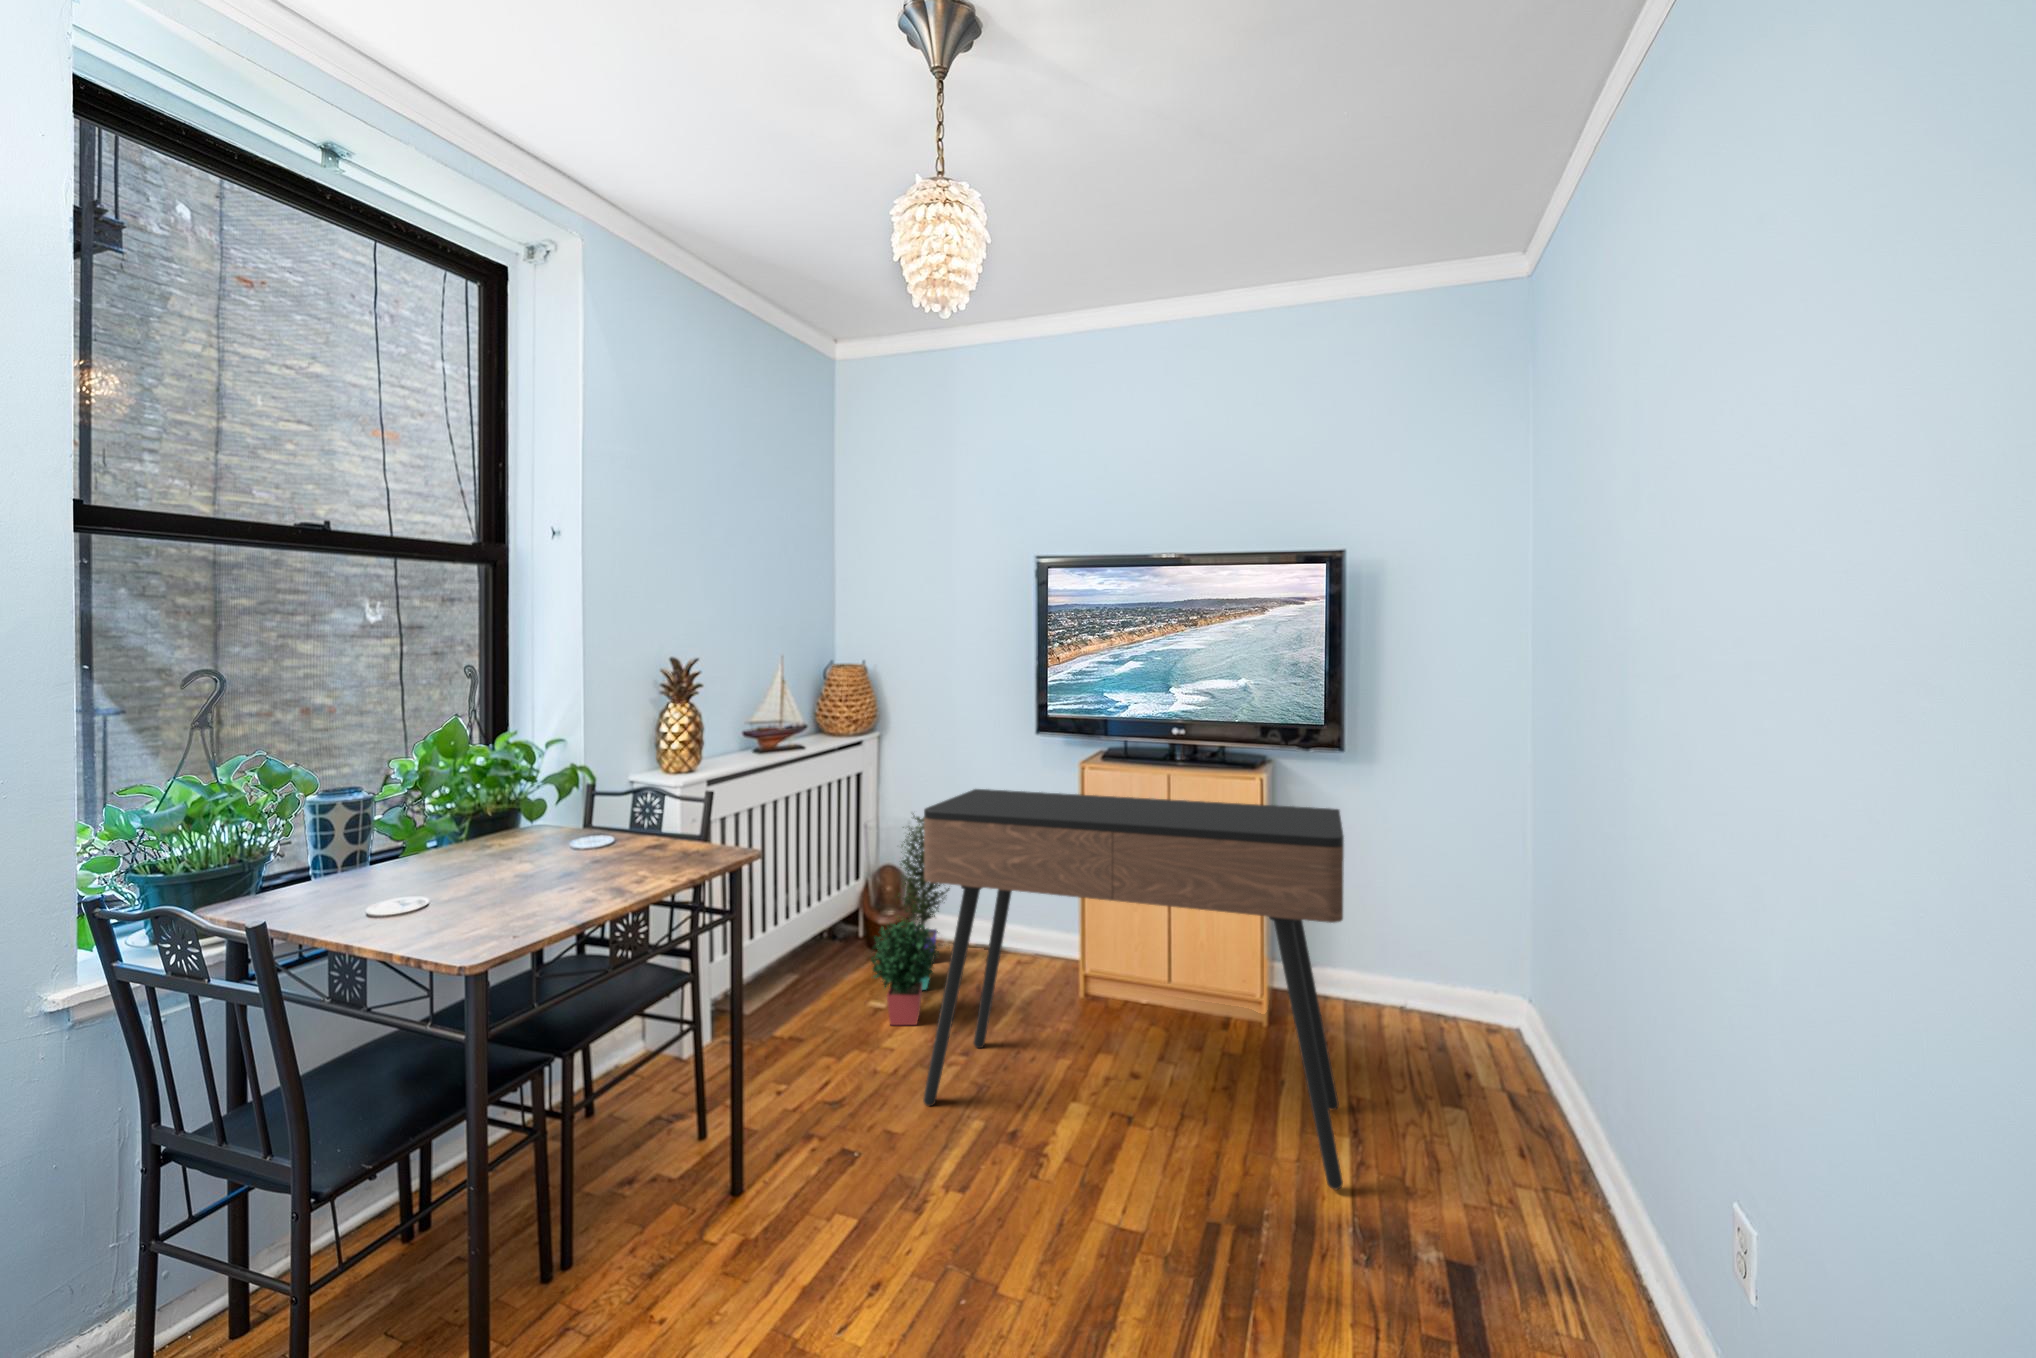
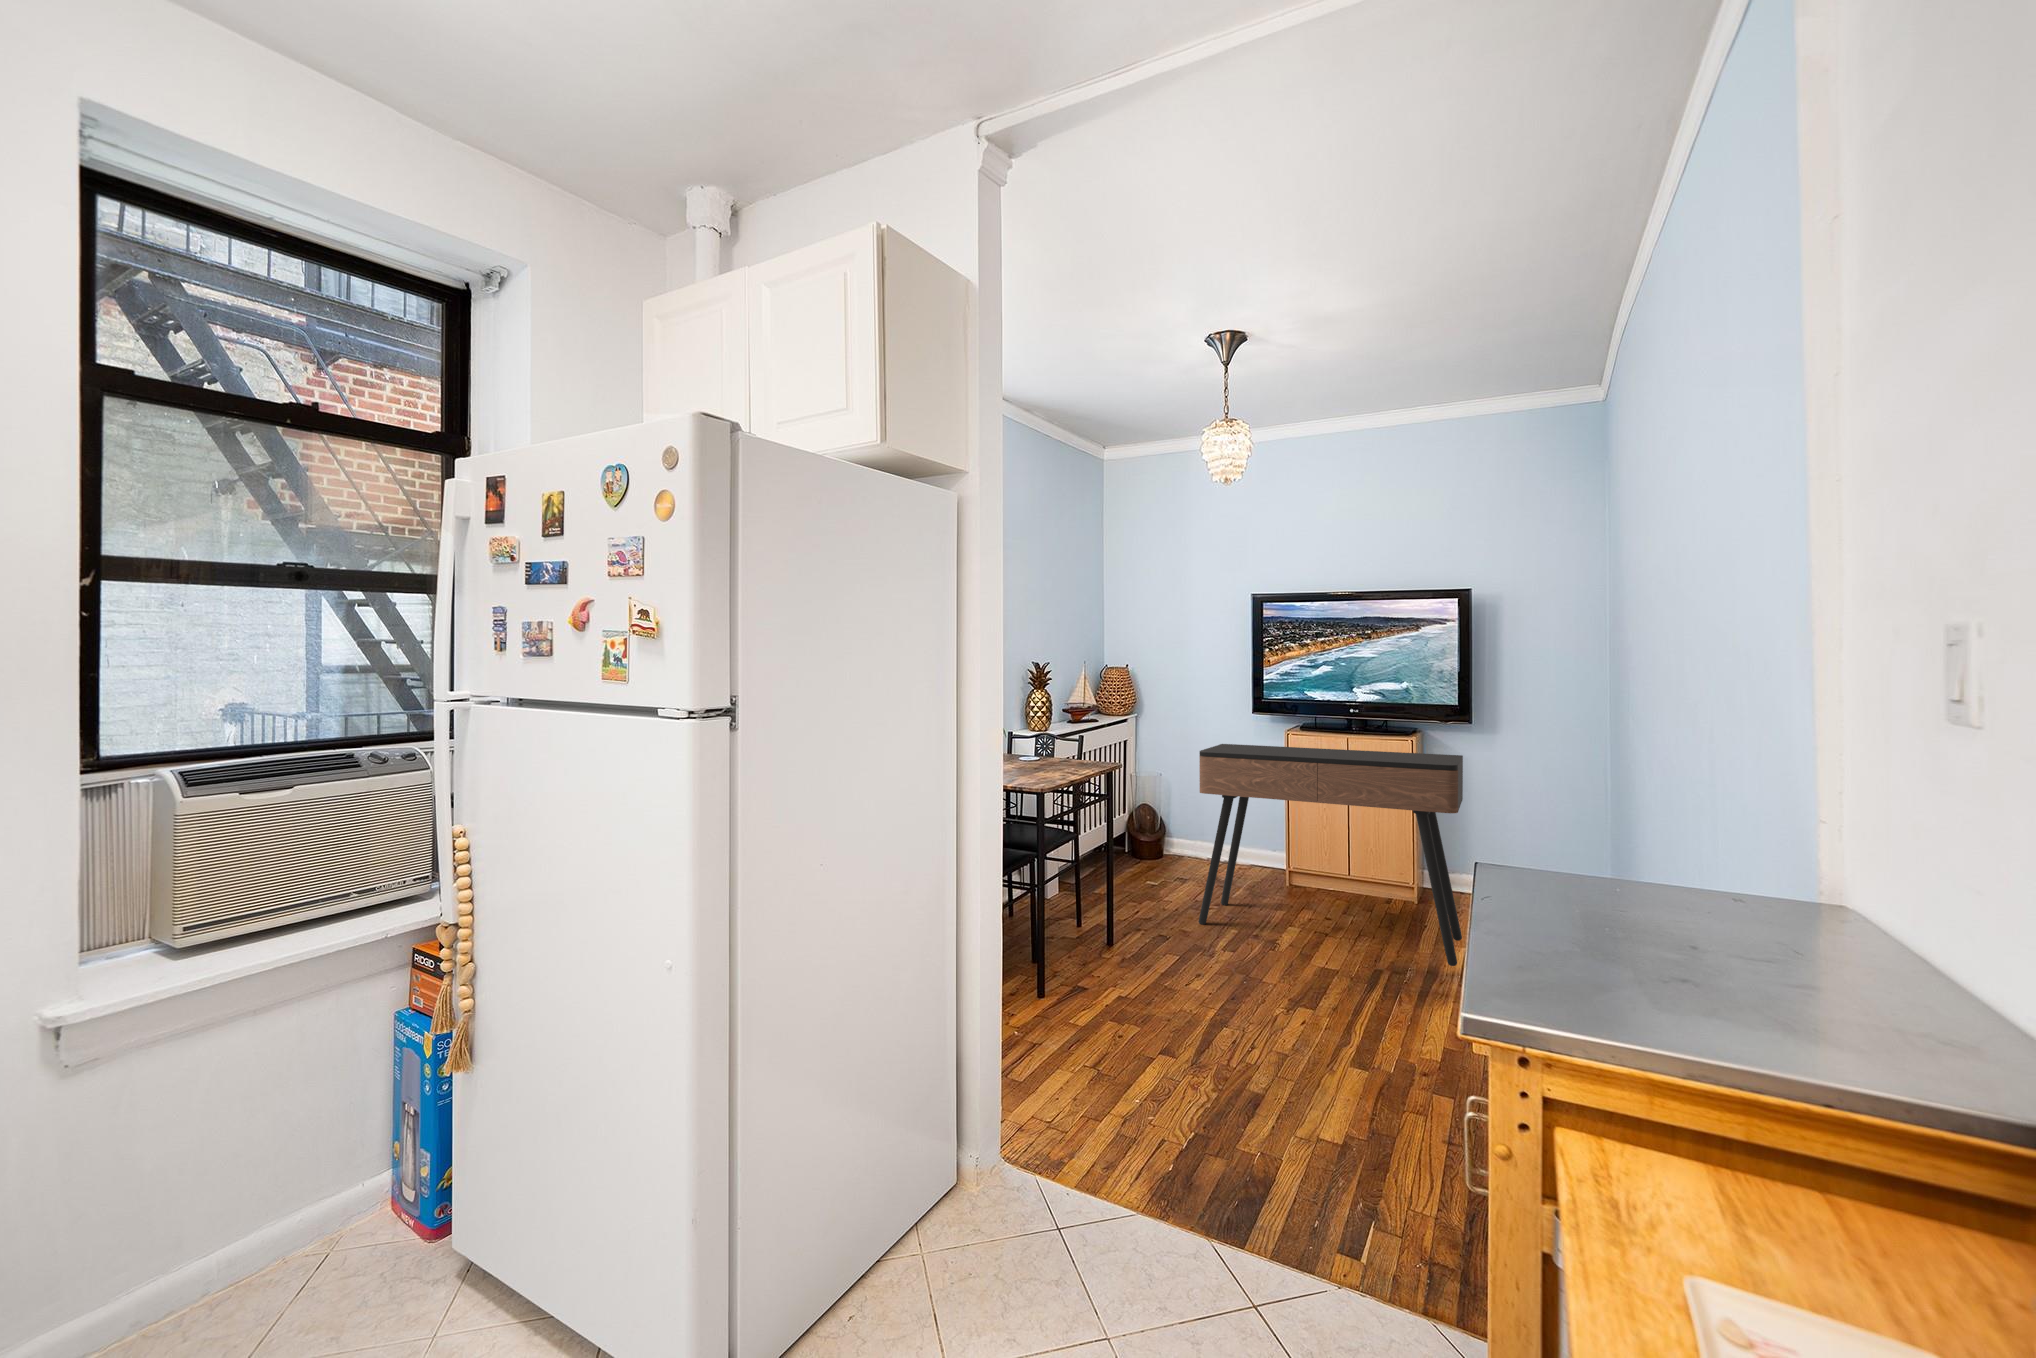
potted plant: present [871,813,949,1025] -> none [1150,765,1197,894]

